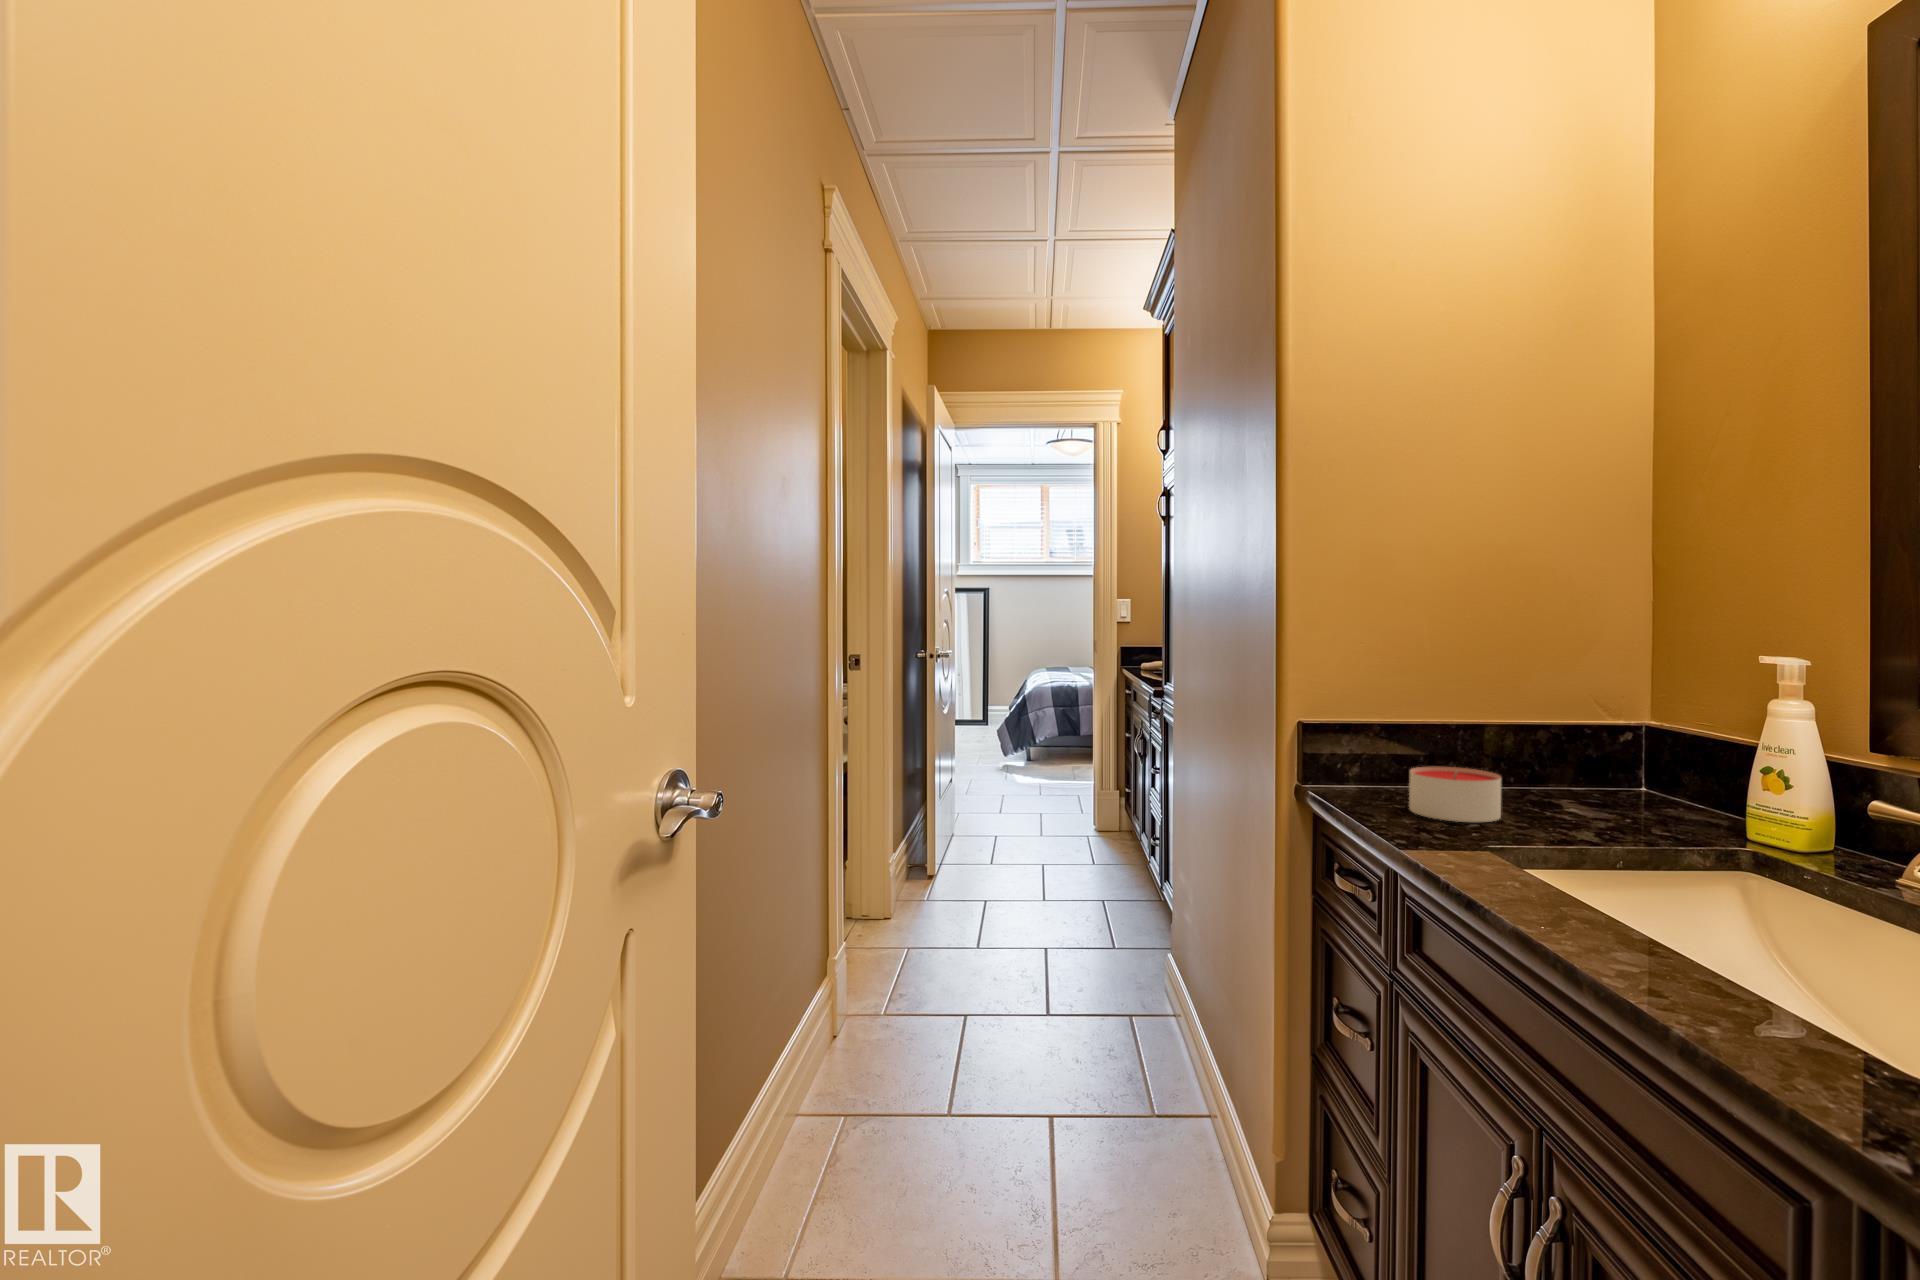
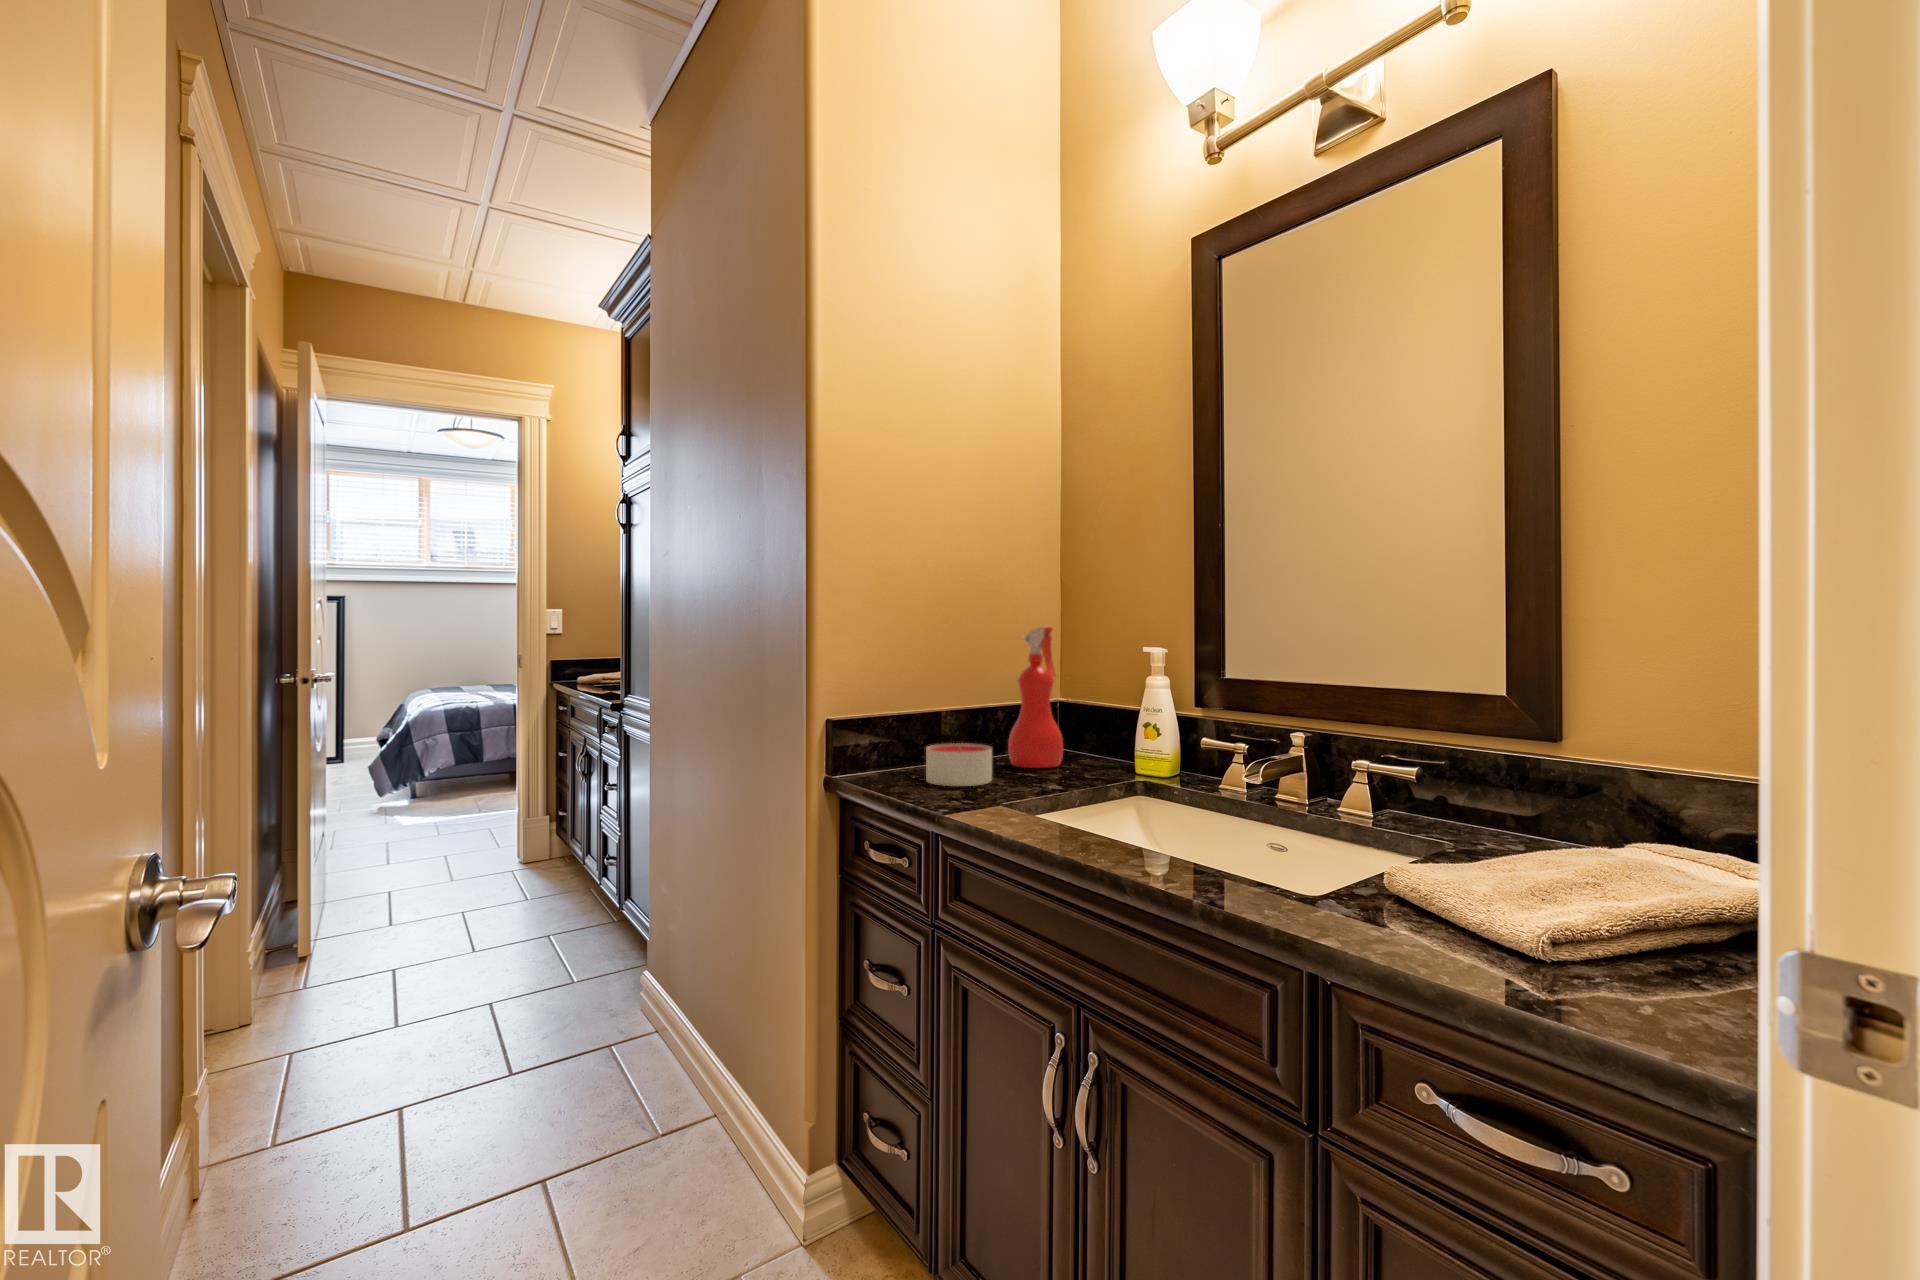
spray bottle: none [1545,626,1633,811] -> present [1008,626,1064,768]

